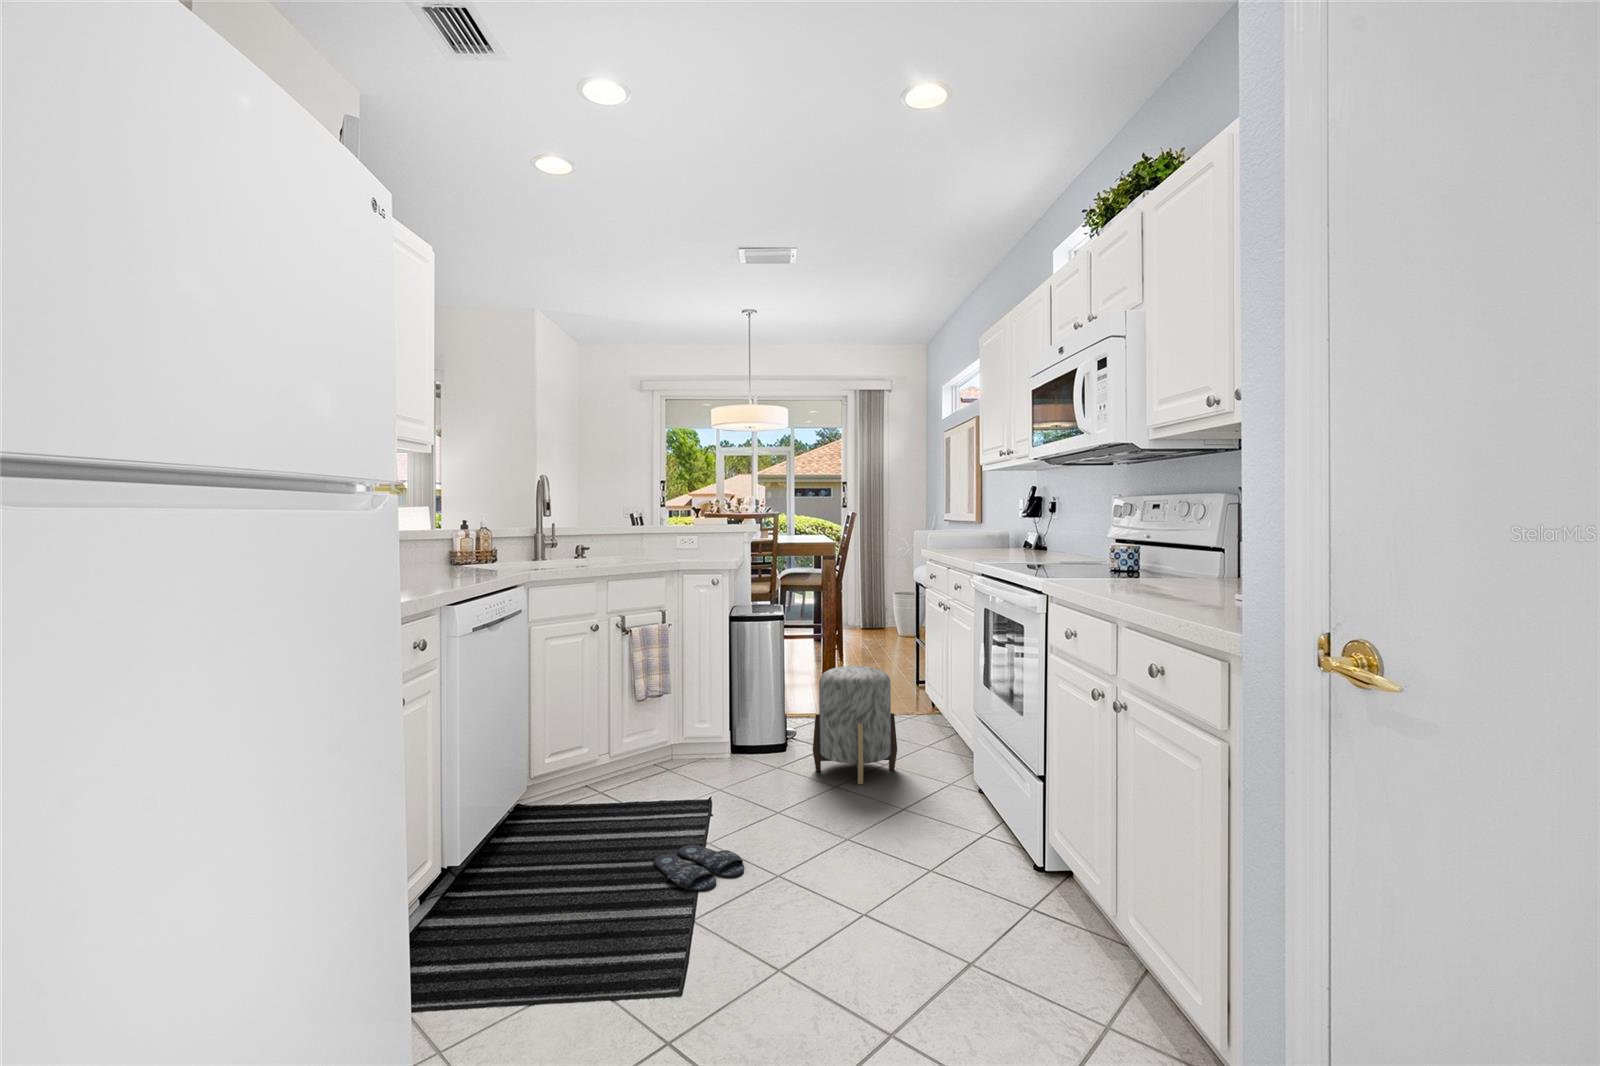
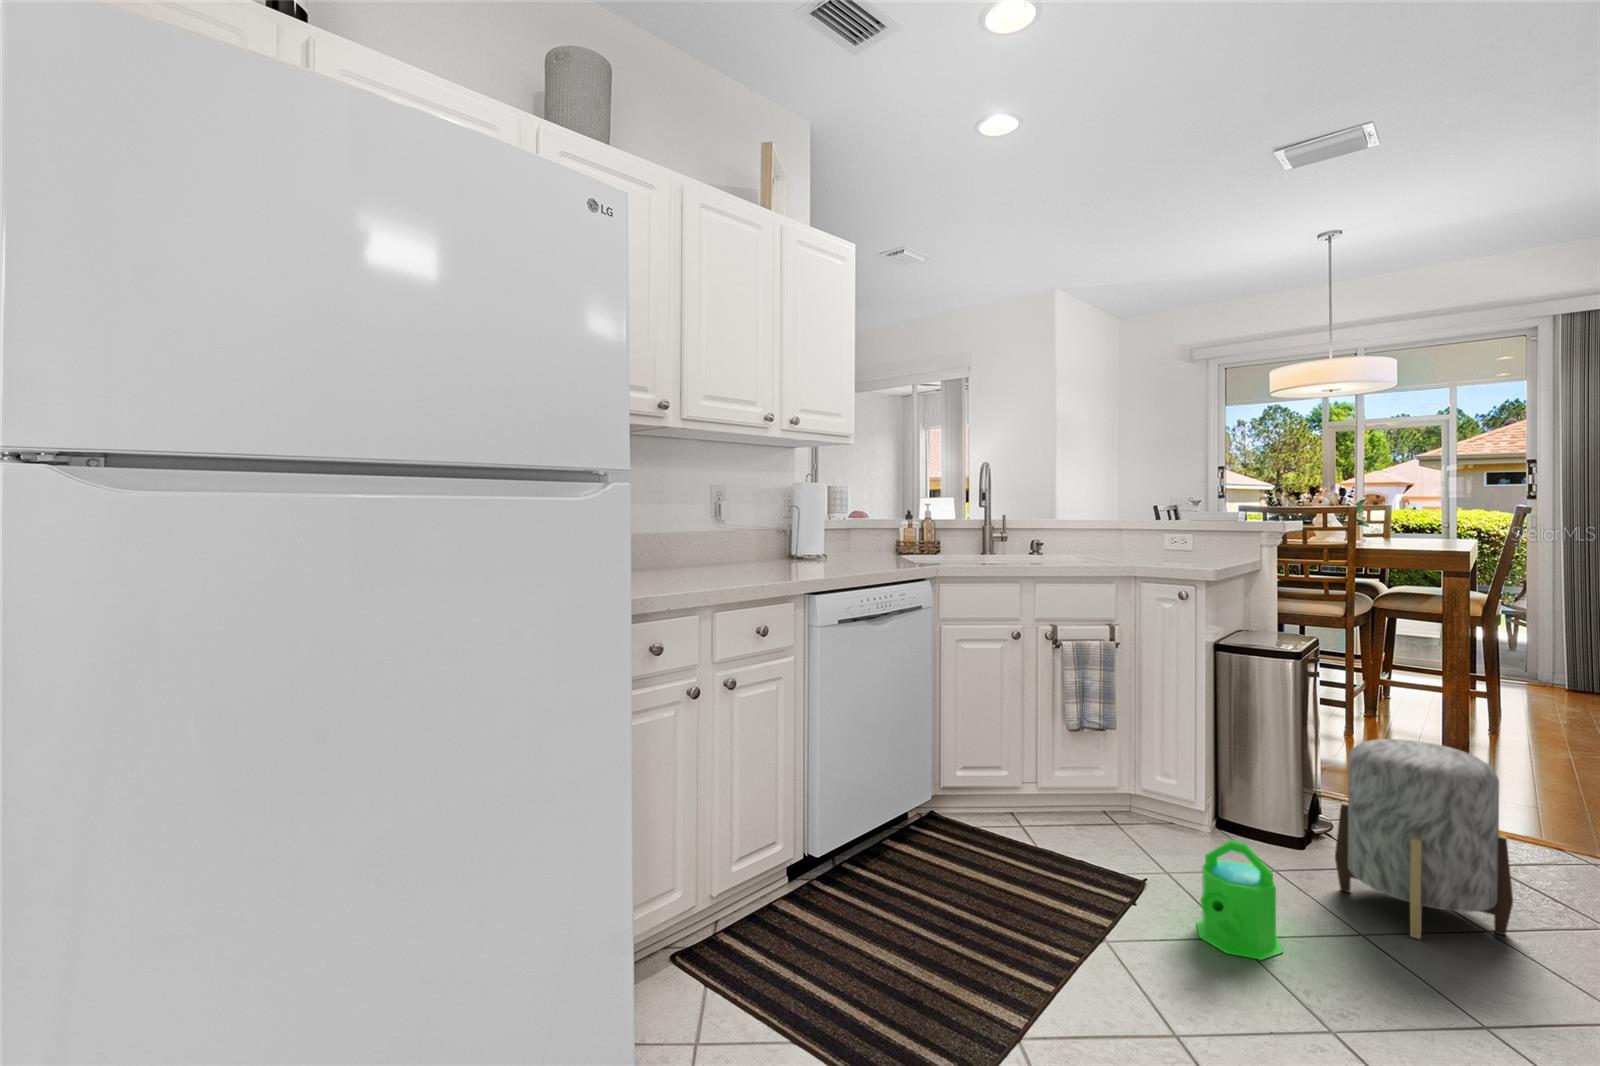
watering can: none [754,748,807,825] -> present [1196,840,1282,960]
slippers: present [654,845,744,891] -> none [1021,930,1134,1004]

